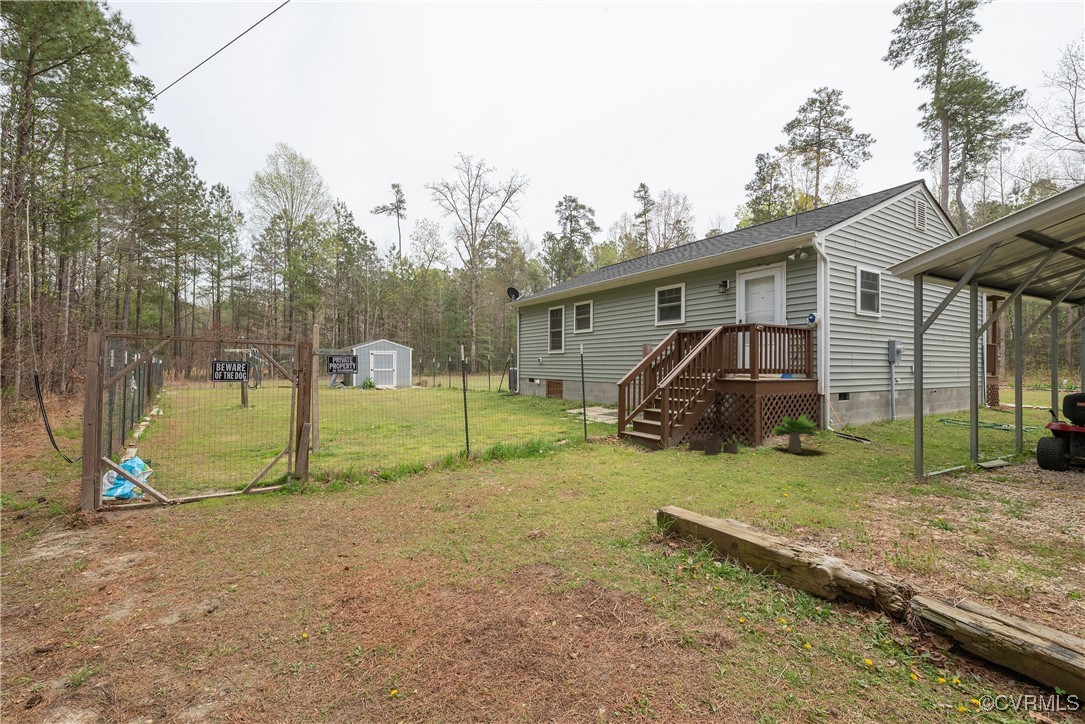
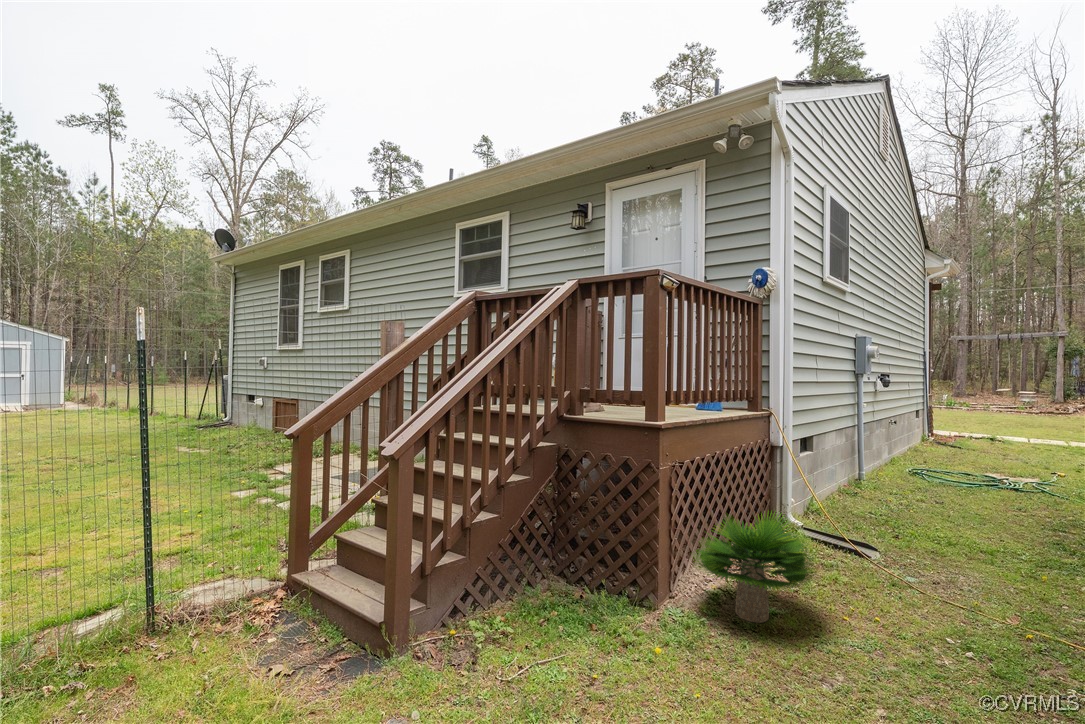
woven basket: present [689,435,737,455] -> none [473,581,613,681]

